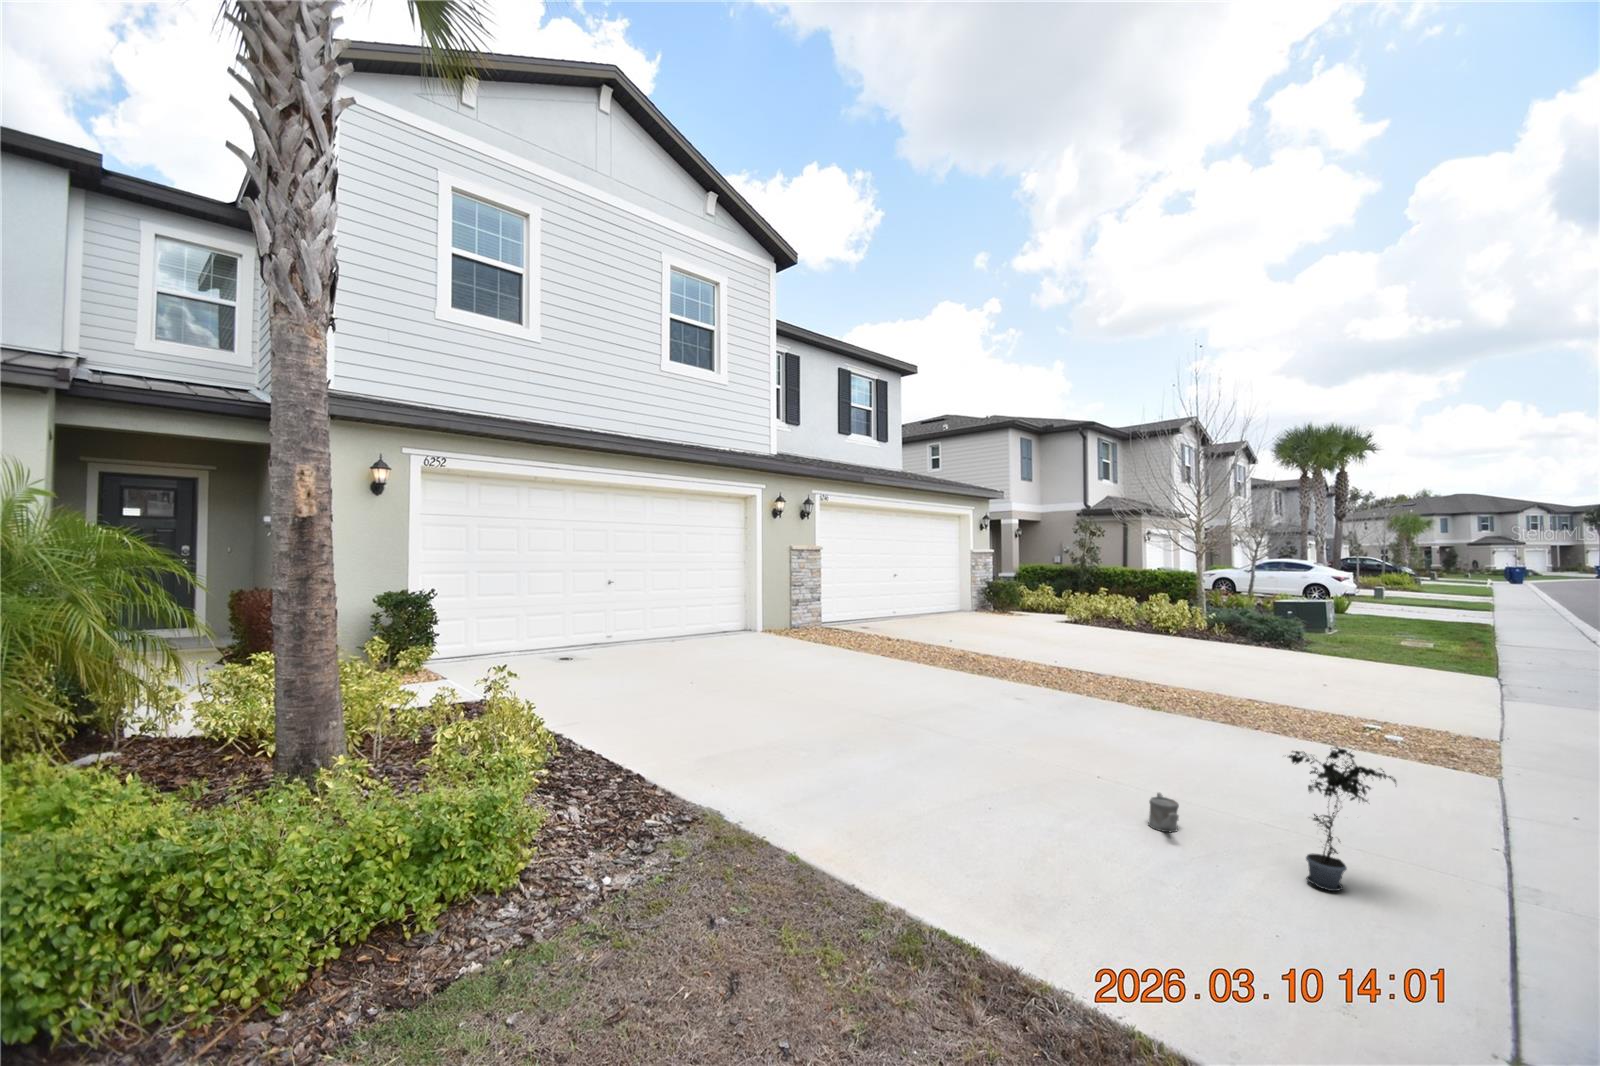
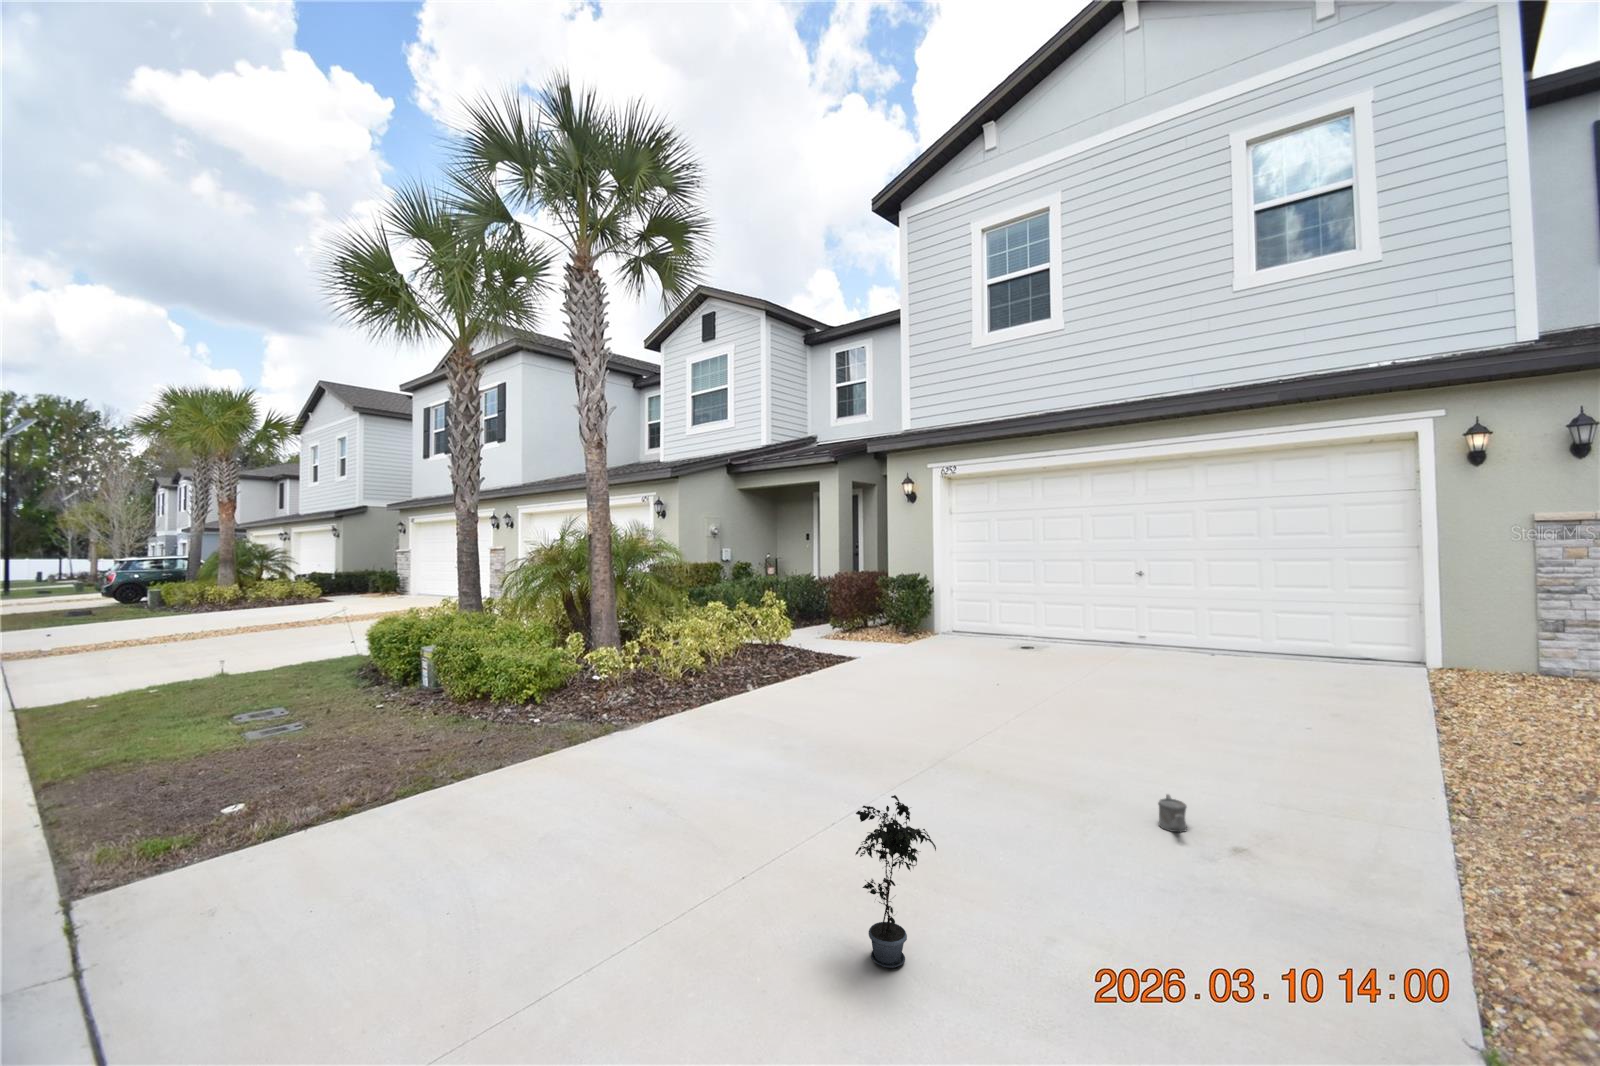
potted plant: present [1288,741,1396,891] -> present [856,795,936,968]

